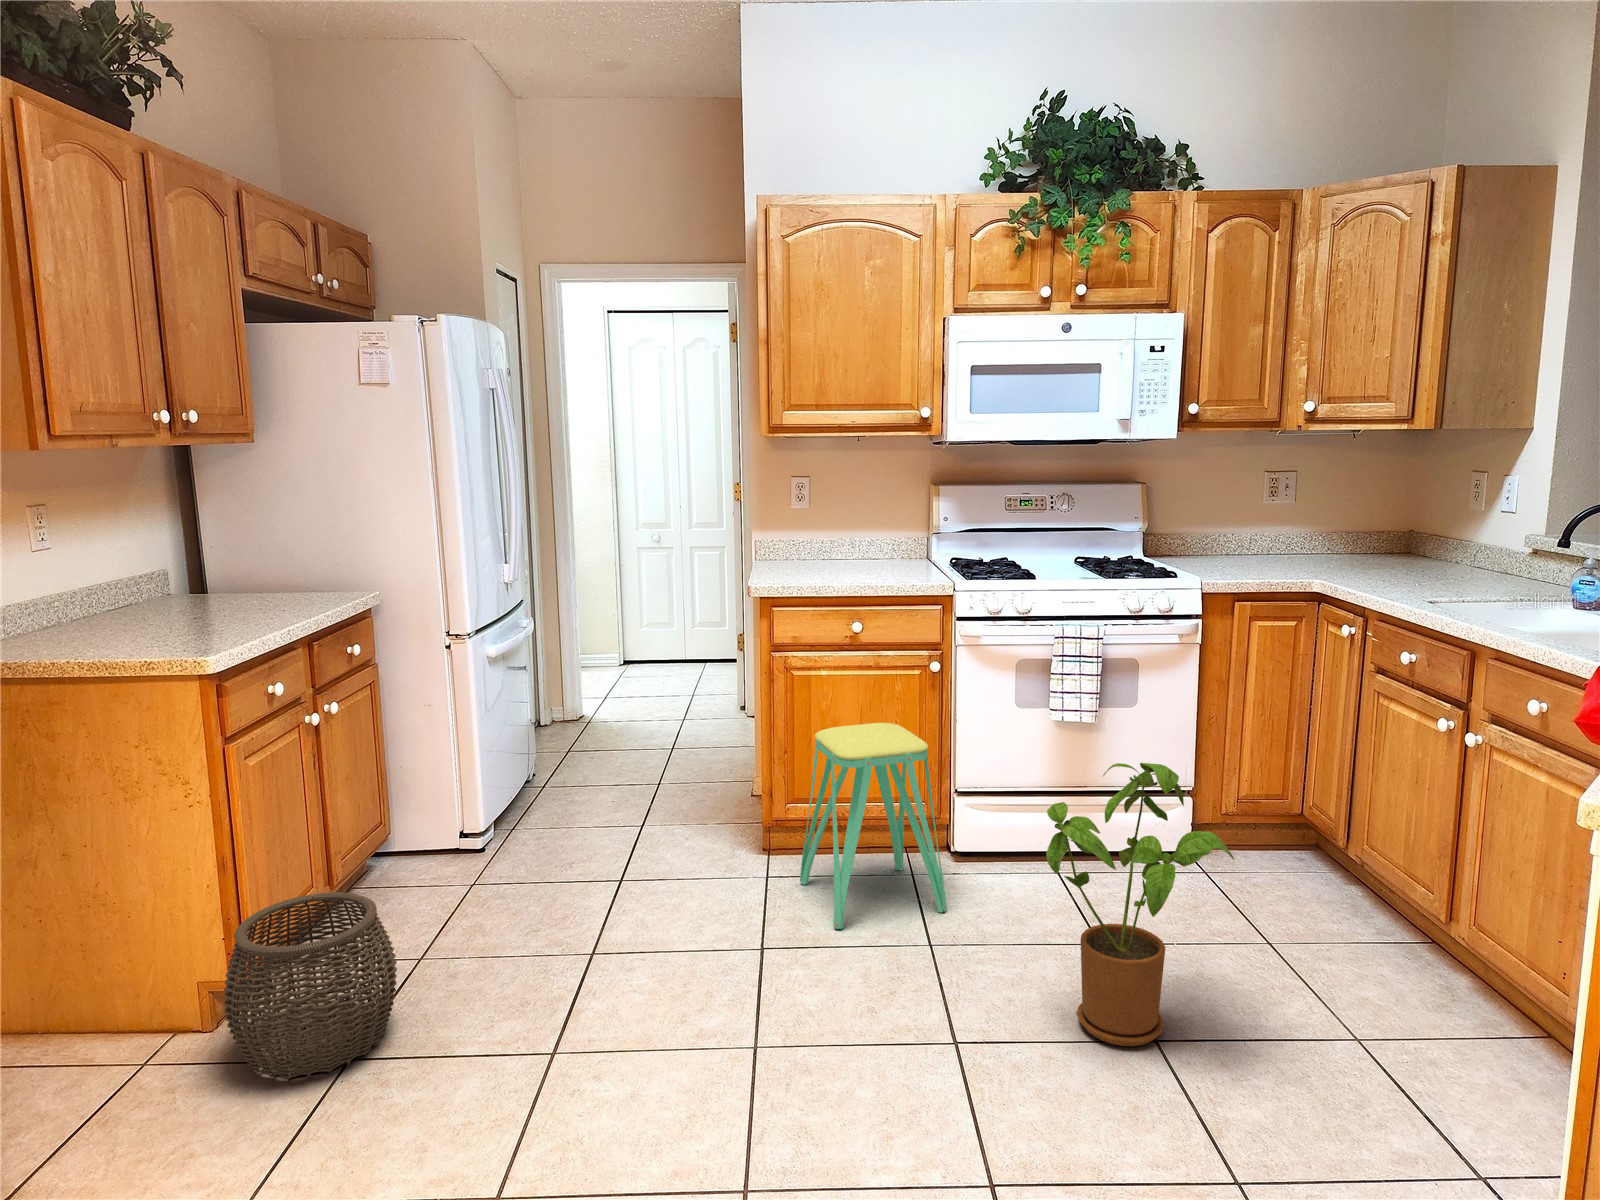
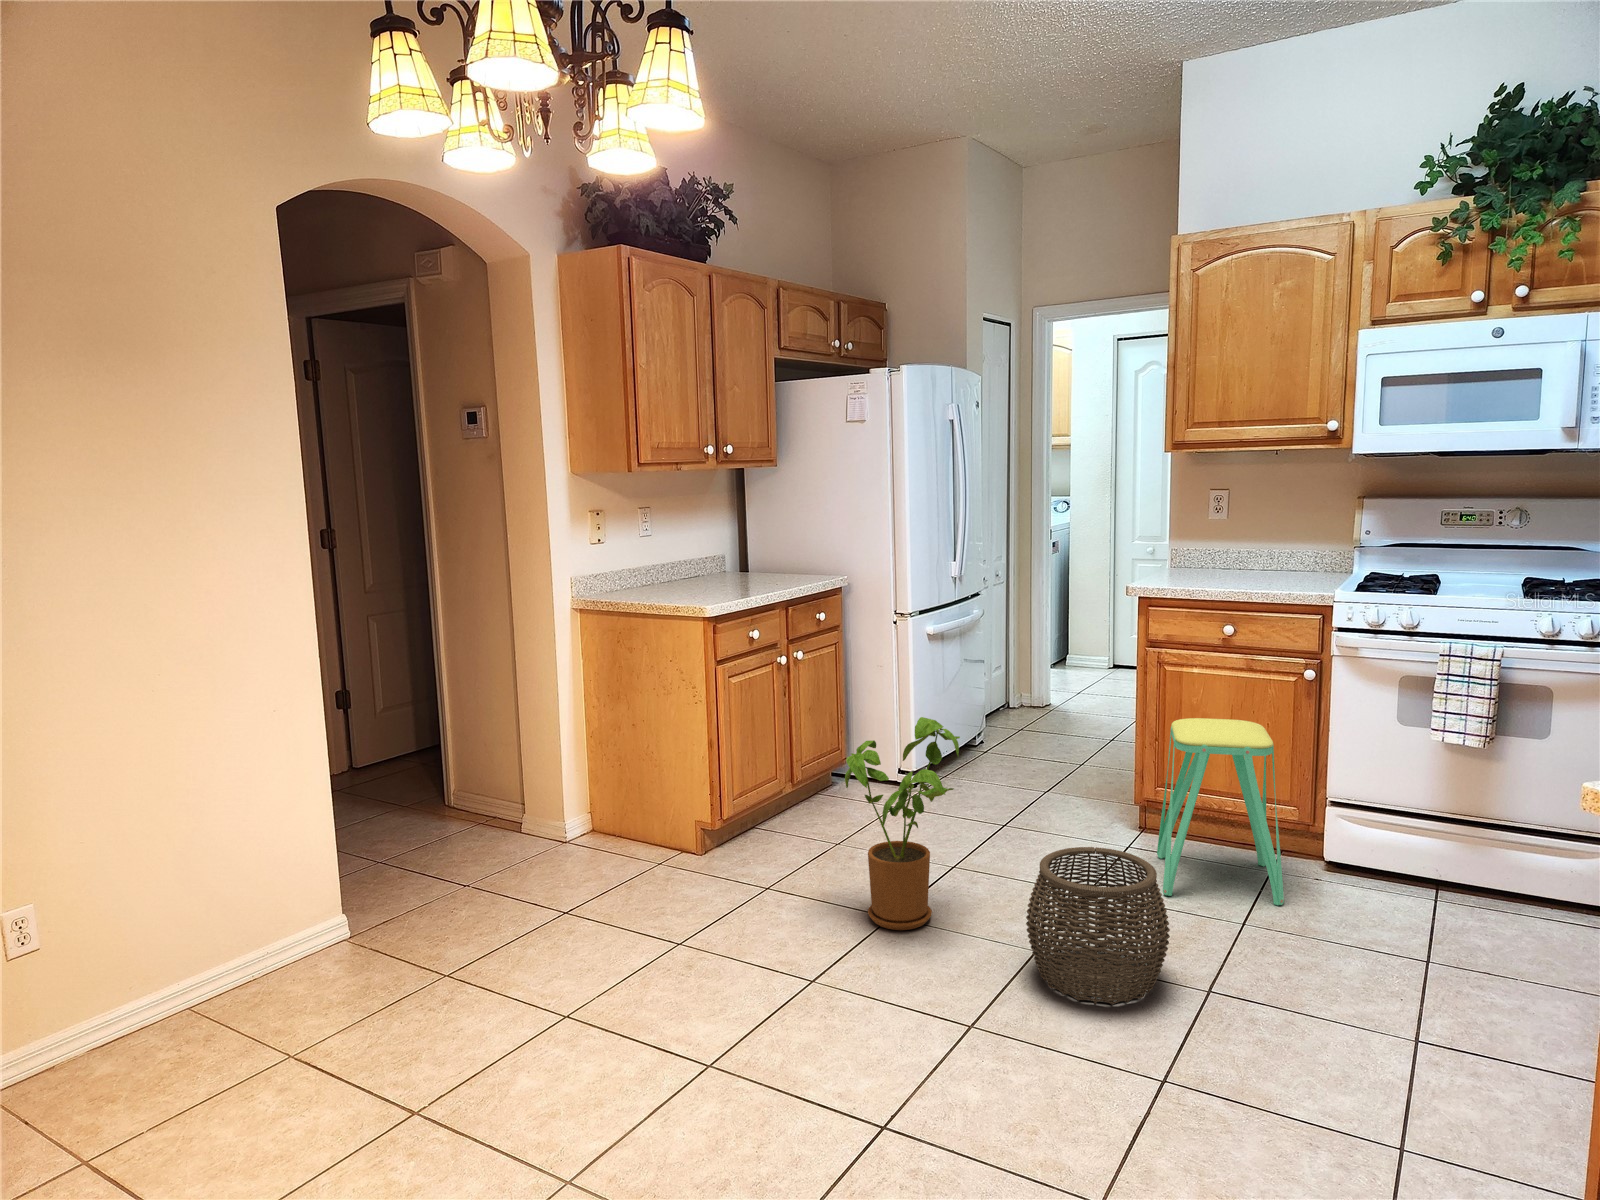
house plant: present [1046,763,1235,1046] -> present [845,717,960,930]
woven basket: present [224,892,397,1079] -> present [1026,847,1170,1005]

